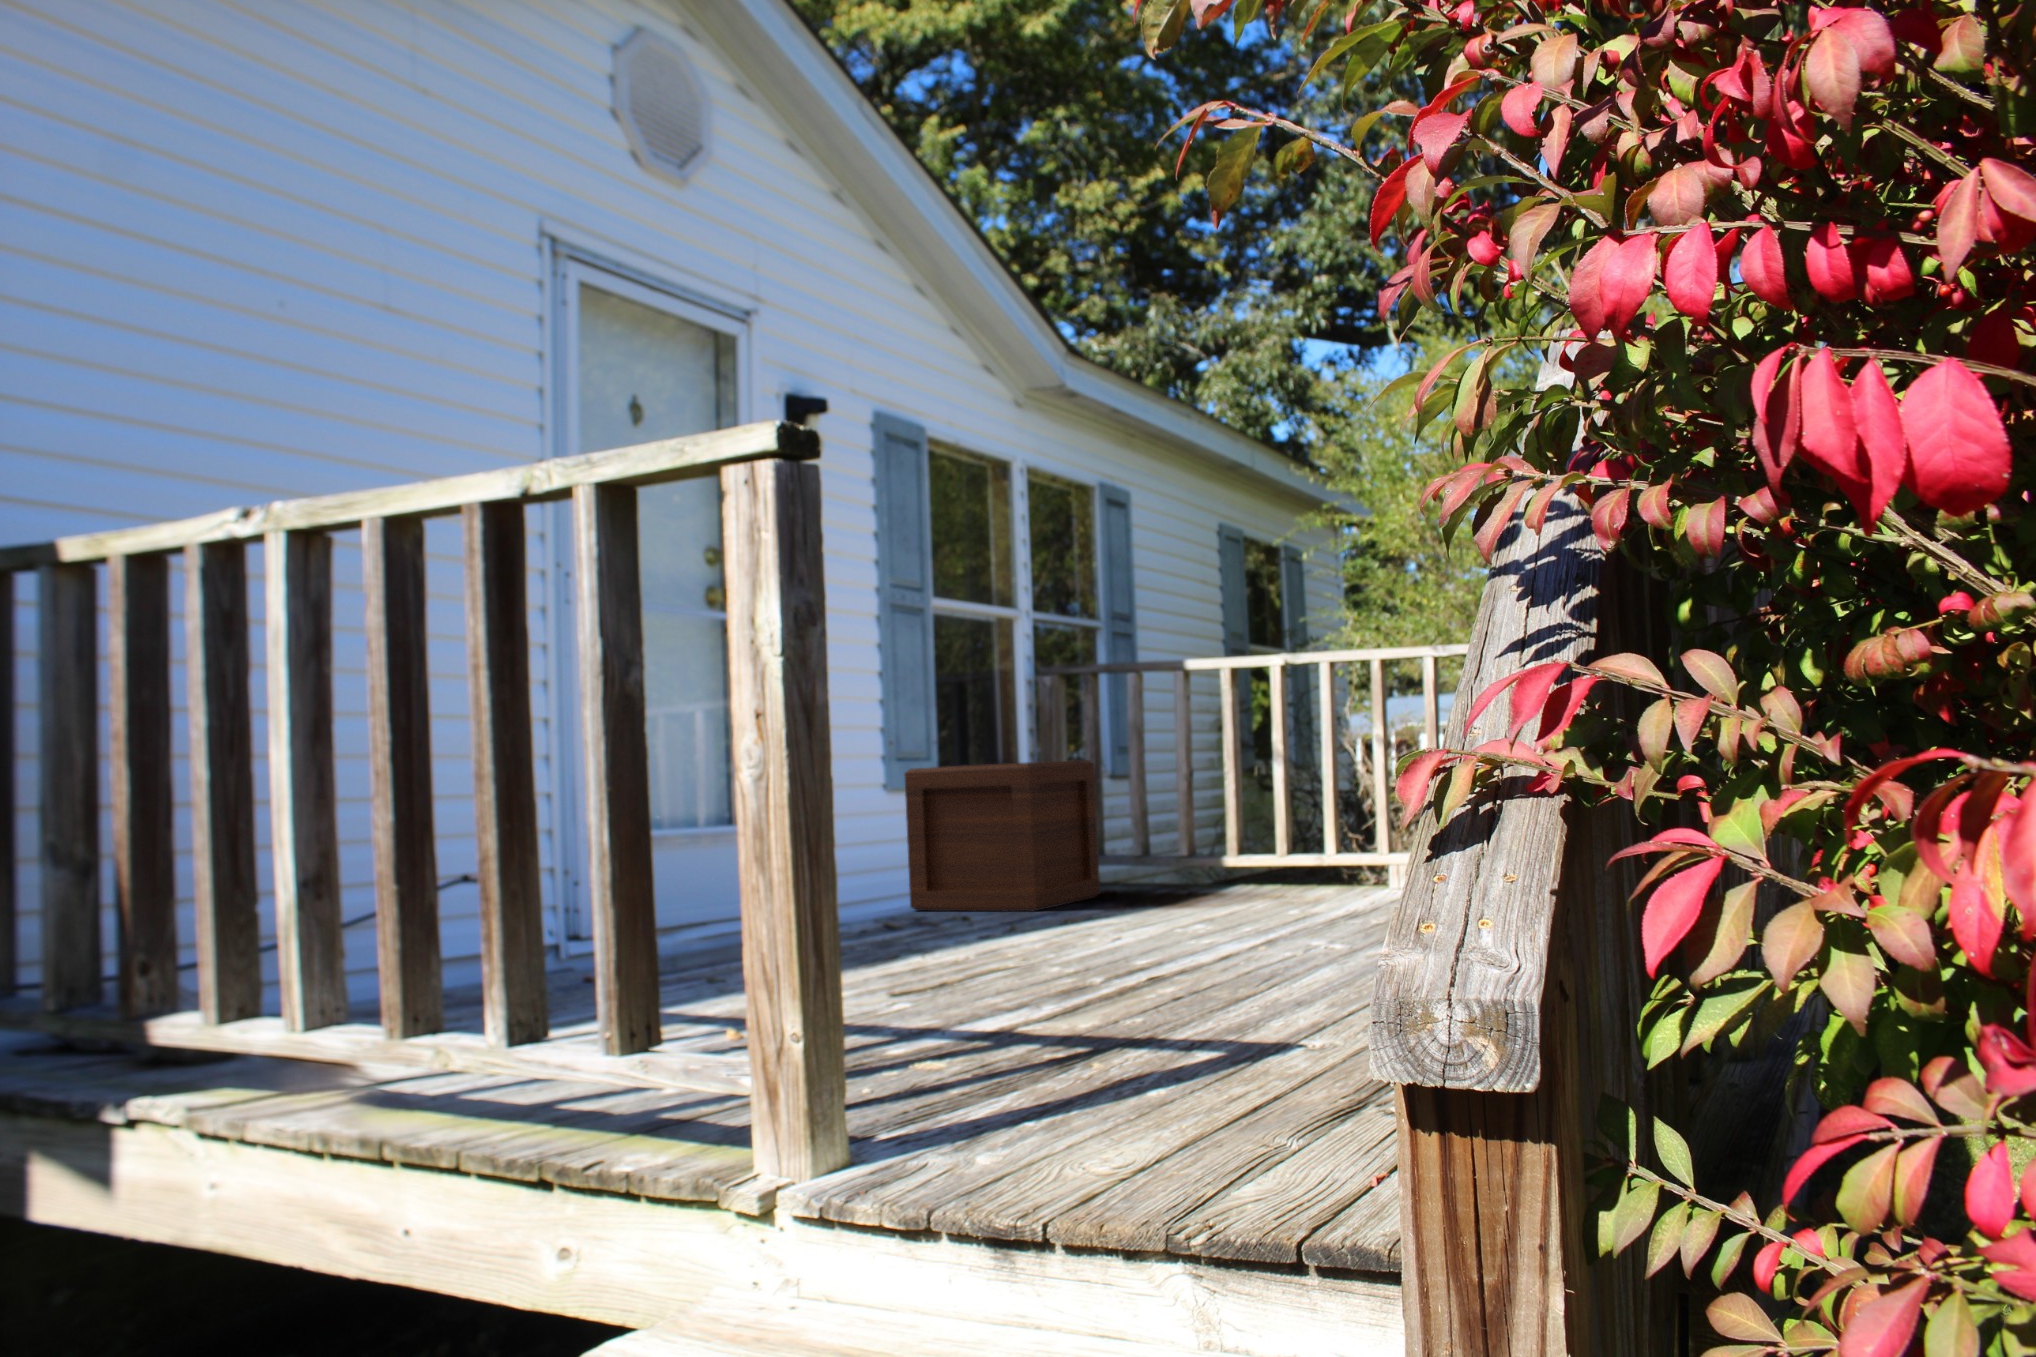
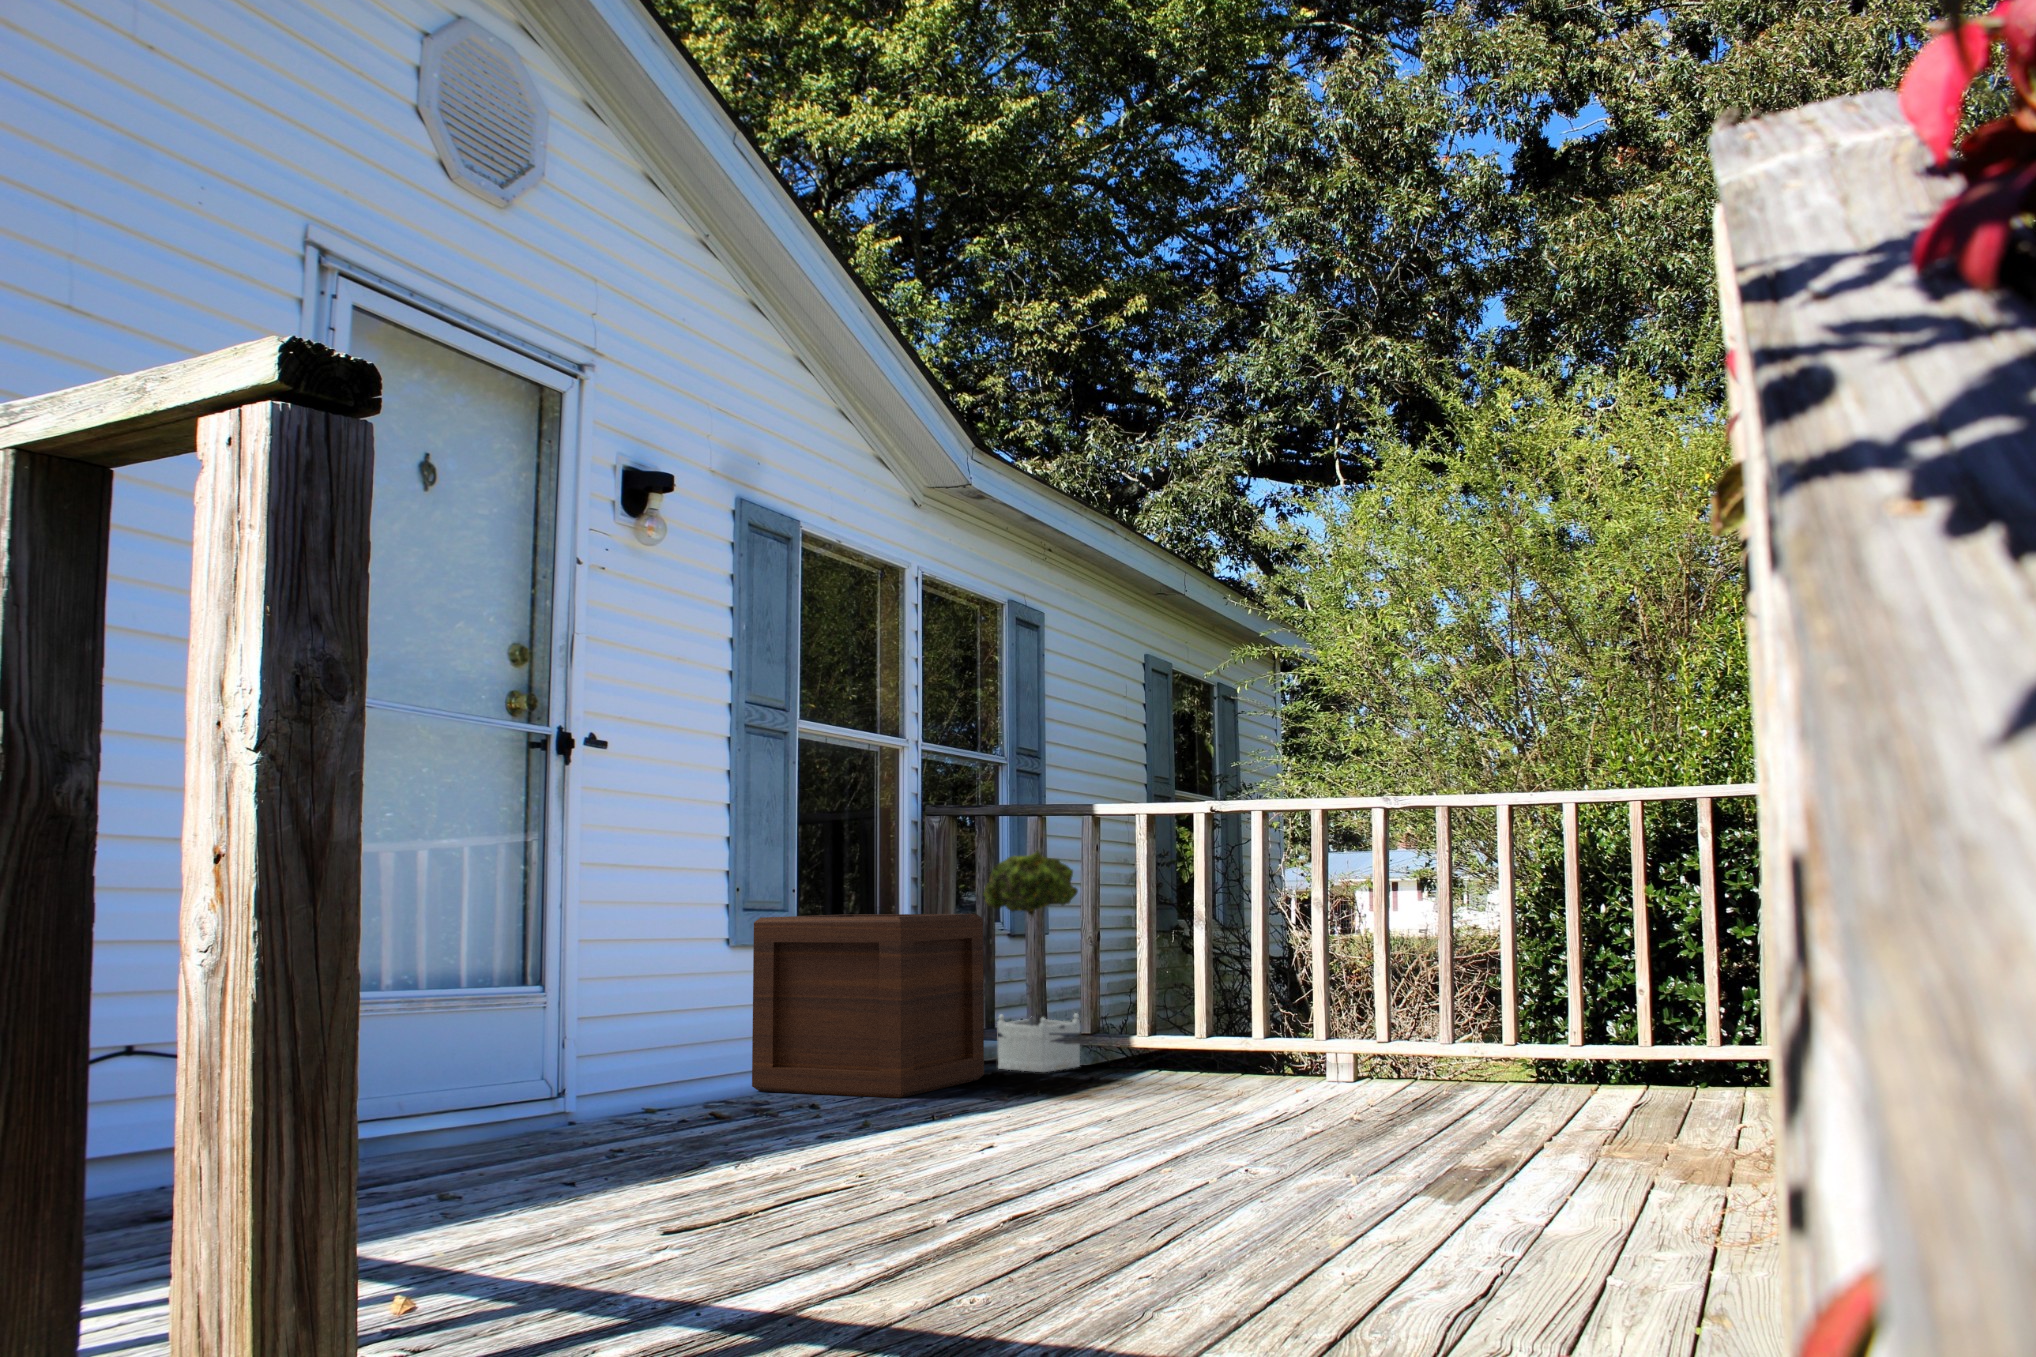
potted tree: none [1091,704,1179,891] -> present [983,850,1080,1072]

